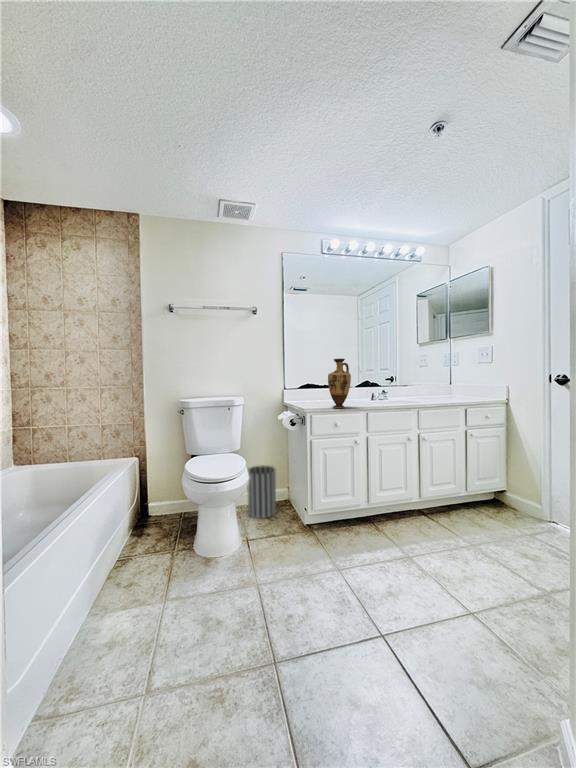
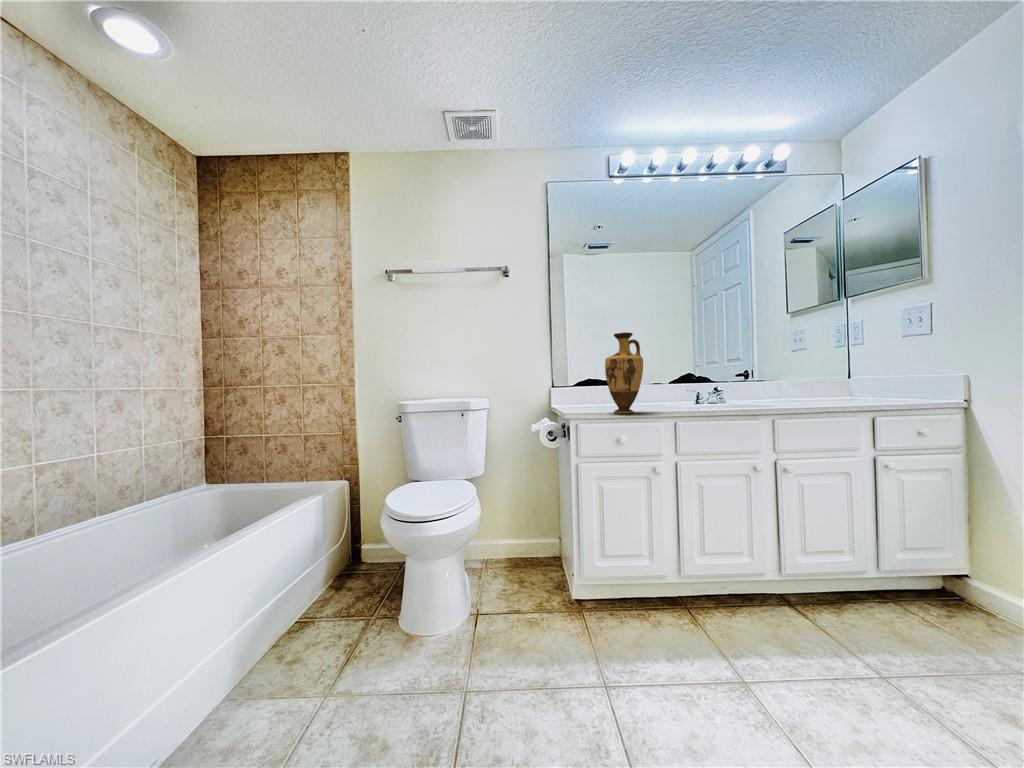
wastebasket: present [247,465,276,518] -> none [492,501,536,580]

